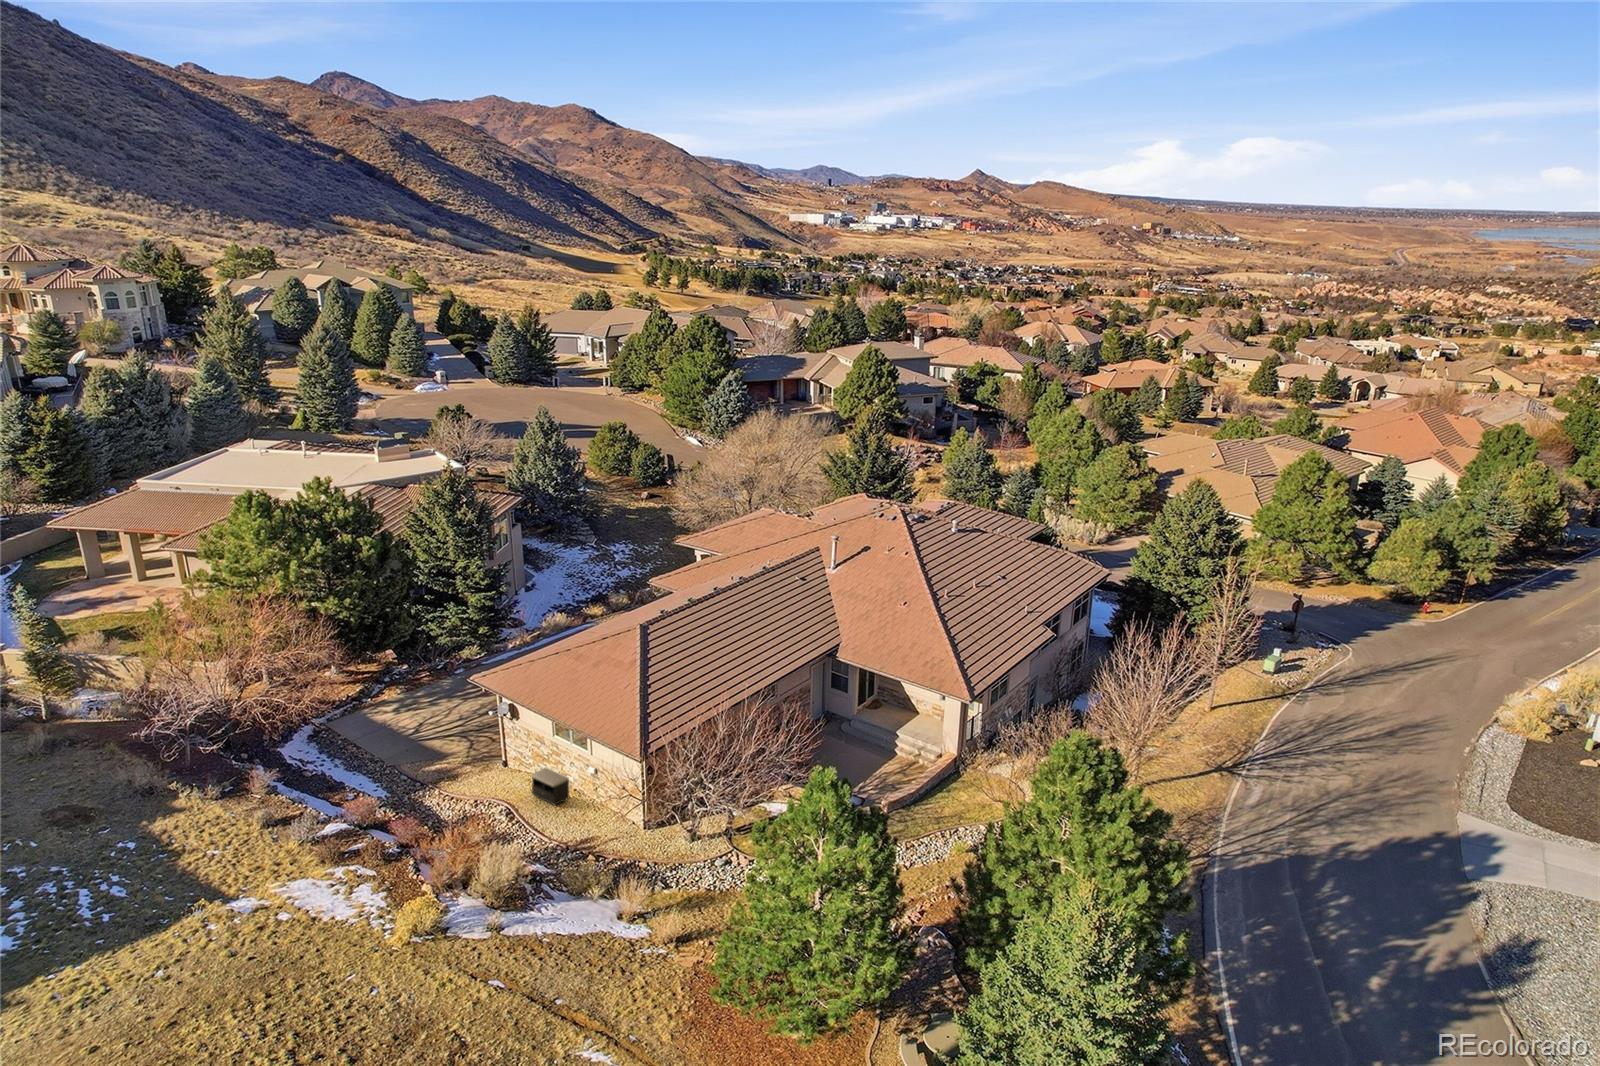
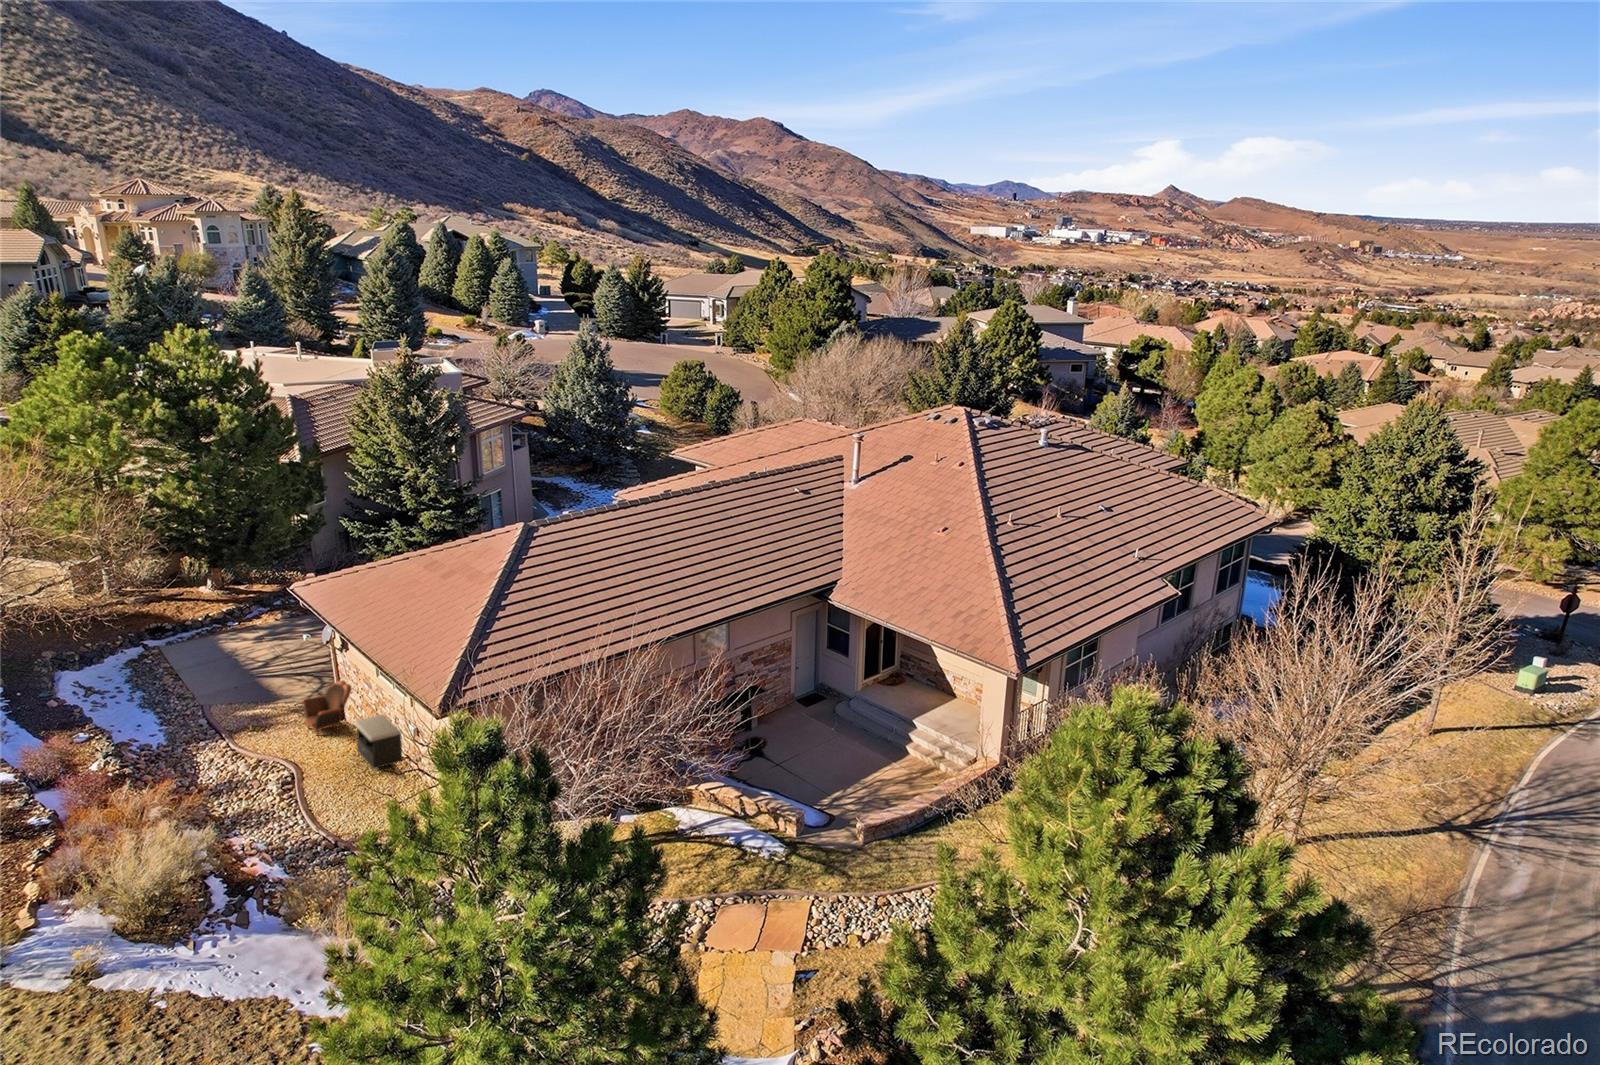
armchair: none [475,746,511,788] -> present [303,680,352,736]

